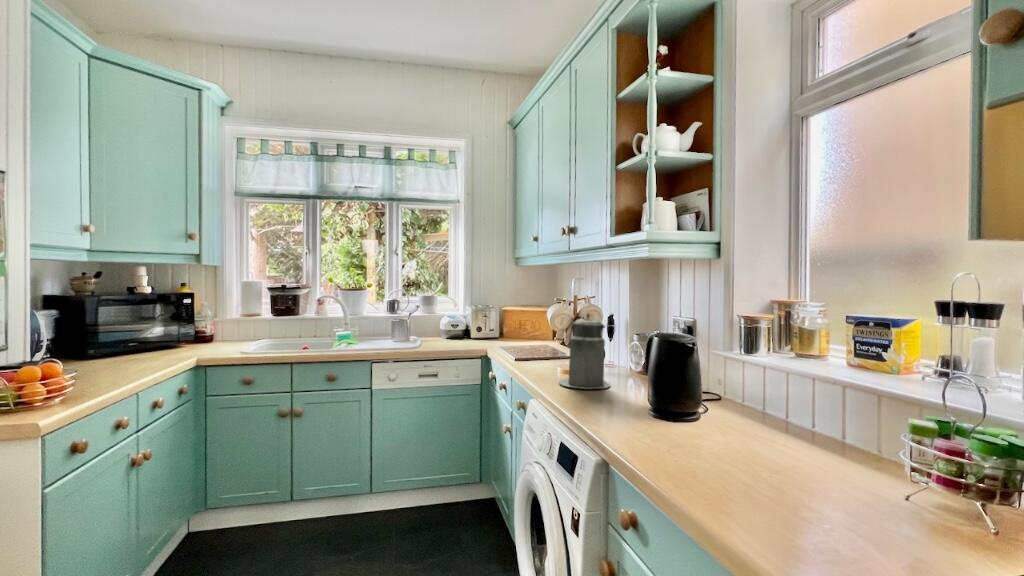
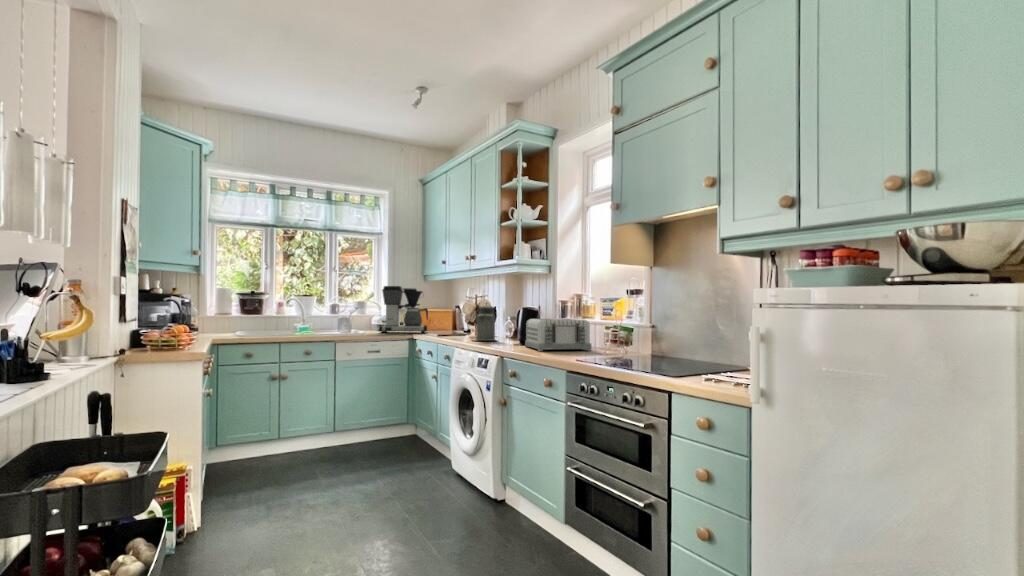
coffee maker: none [445,277,515,346] -> present [379,286,428,333]
toaster: none [663,369,864,490] -> present [525,319,592,351]

